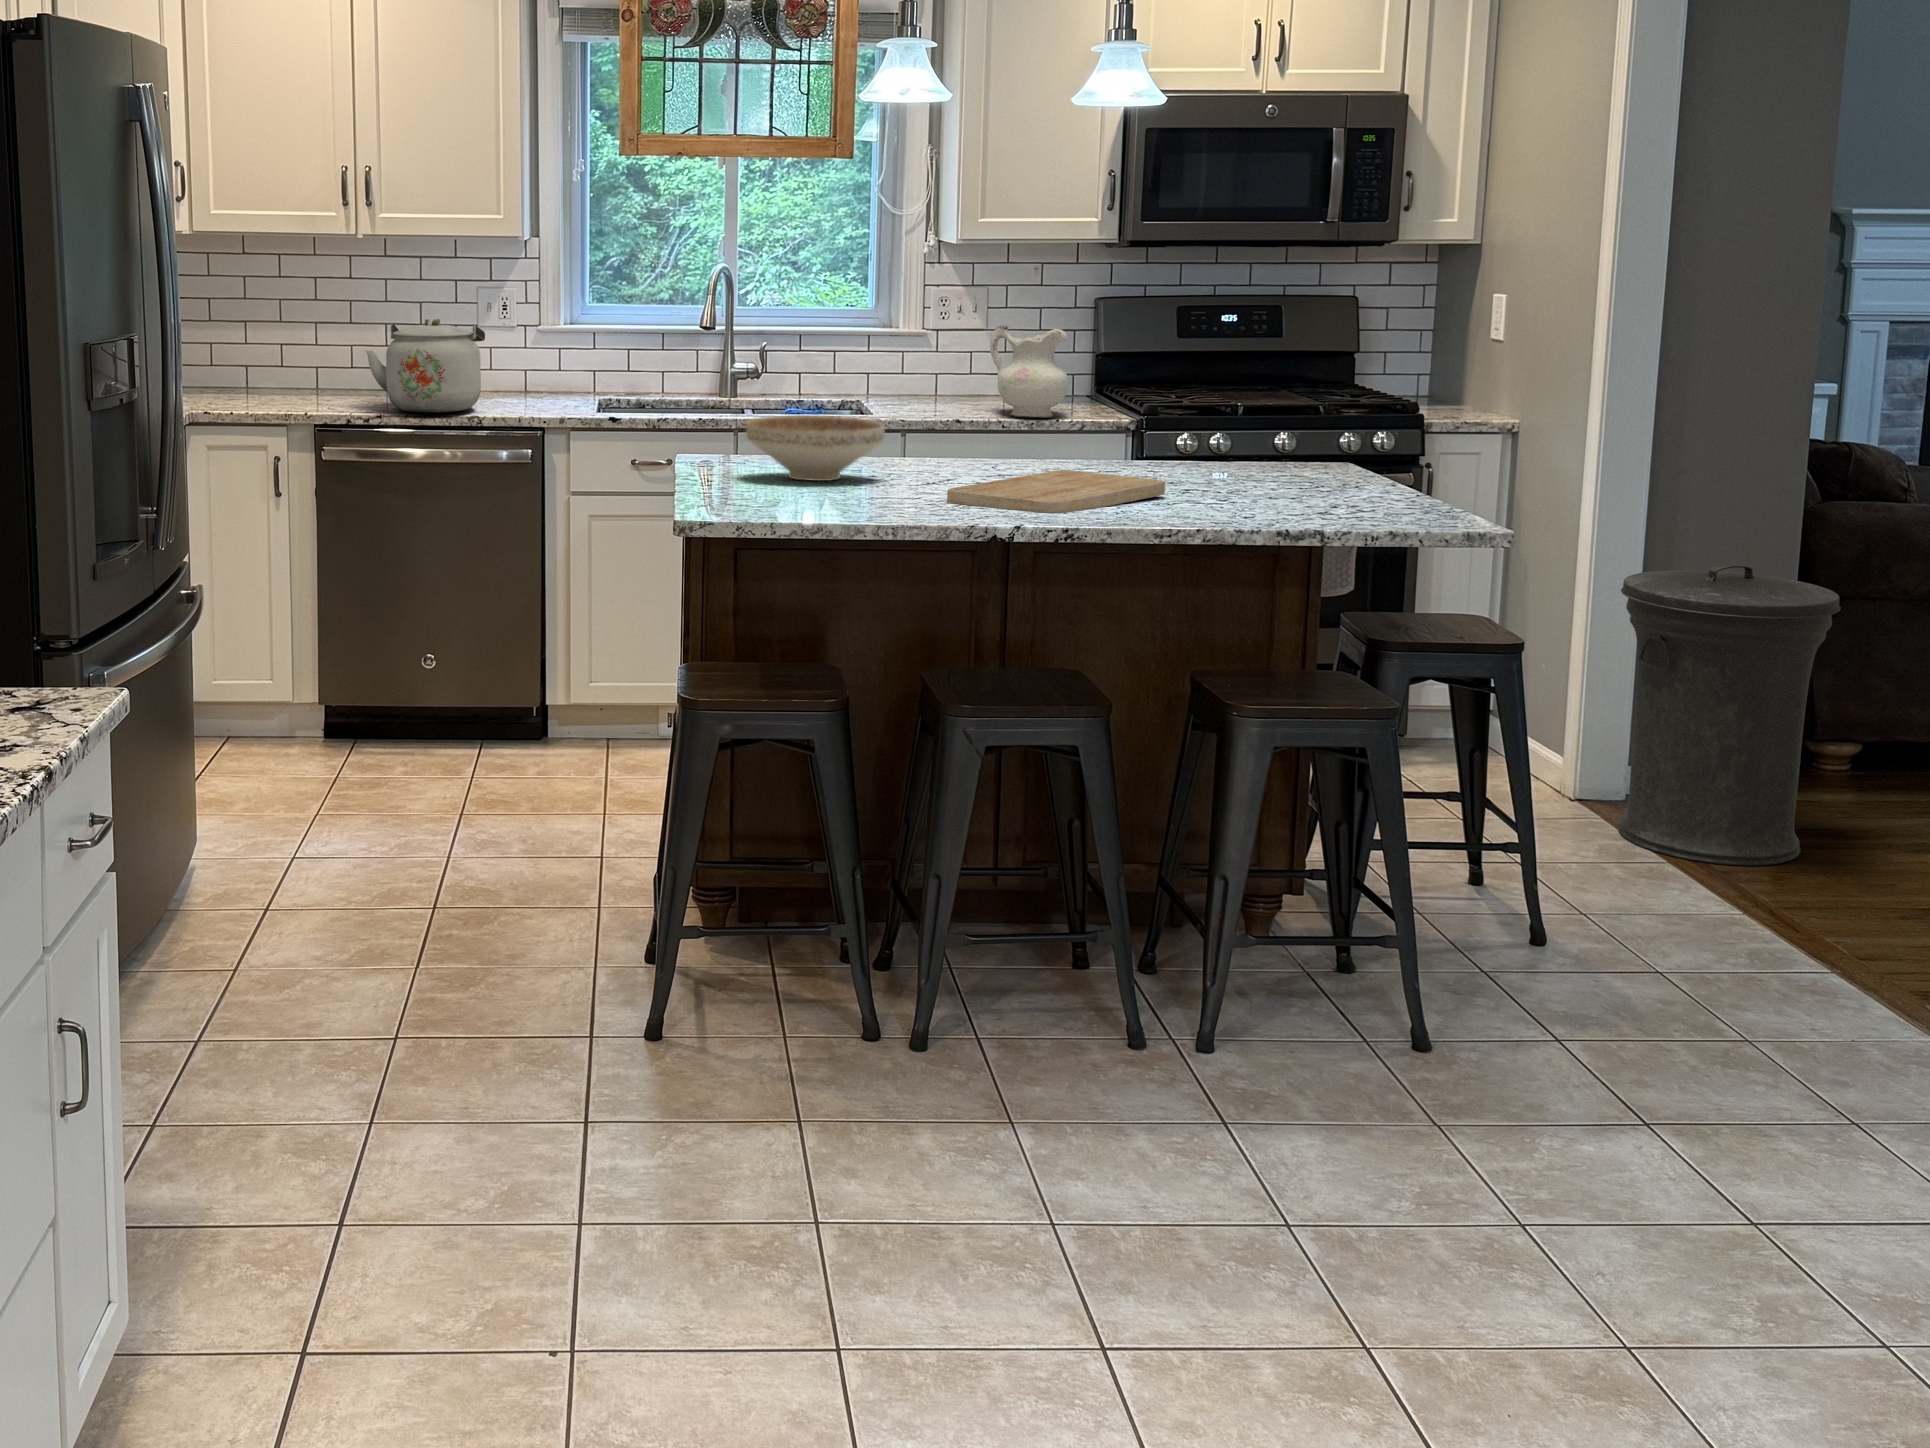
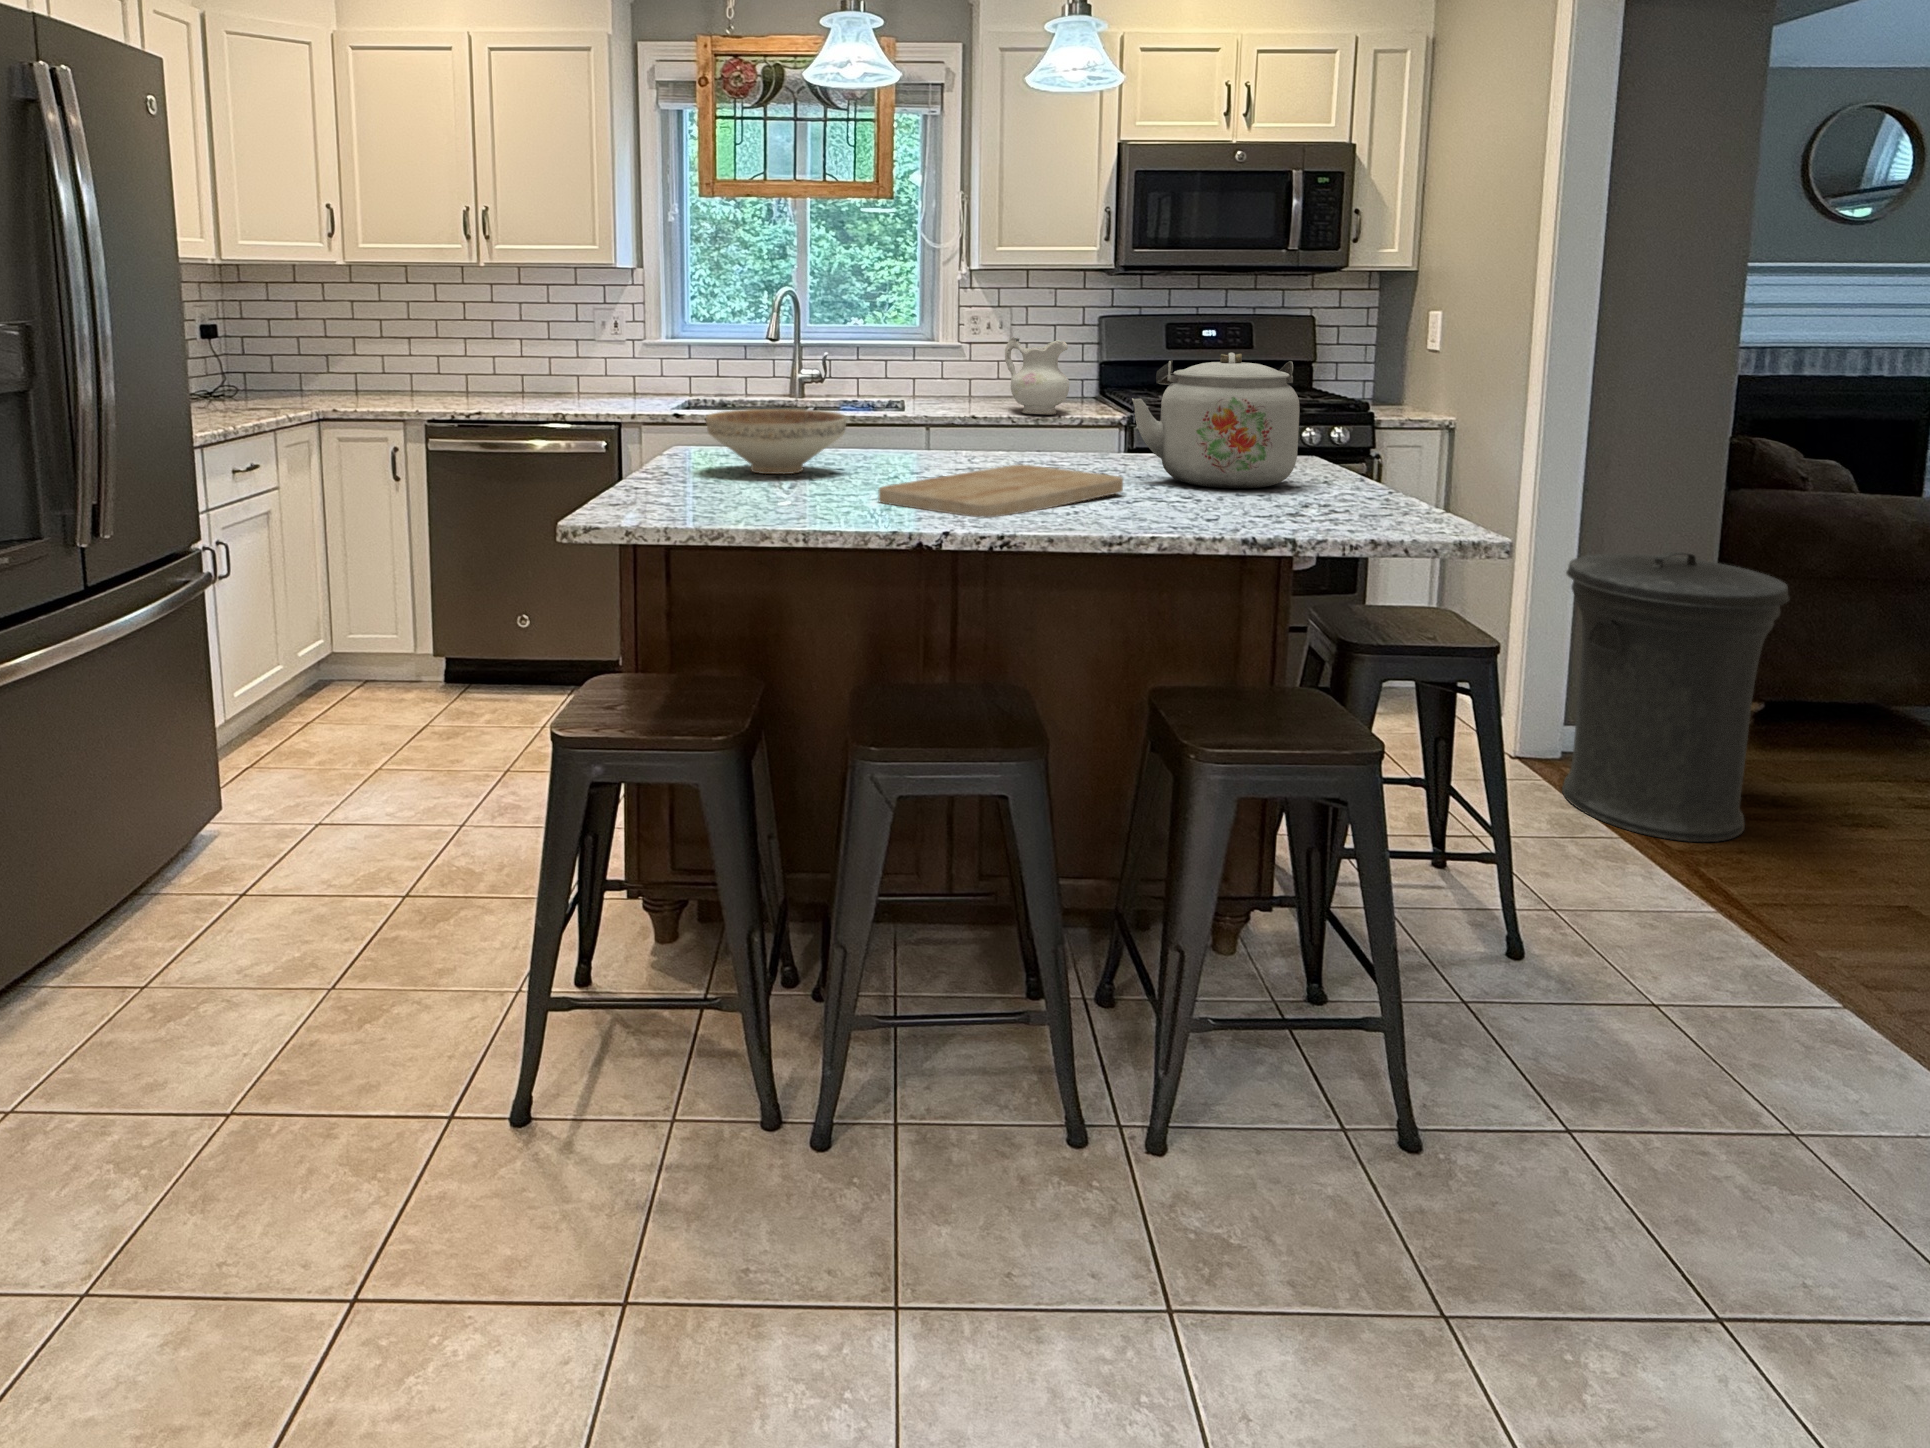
kettle: present [366,318,485,412] -> present [1132,353,1300,488]

